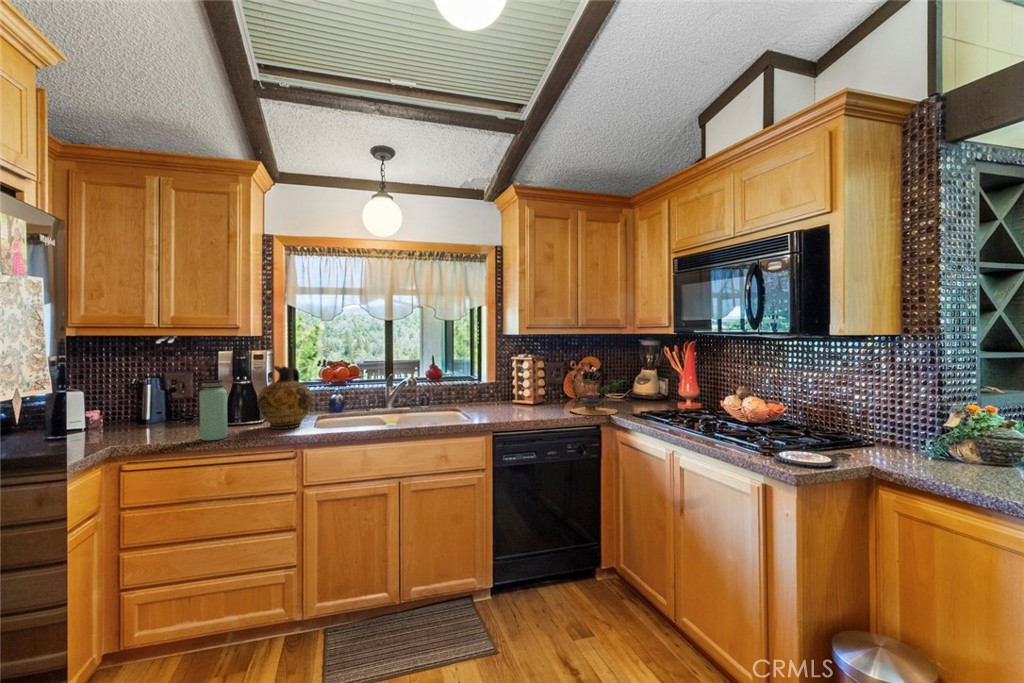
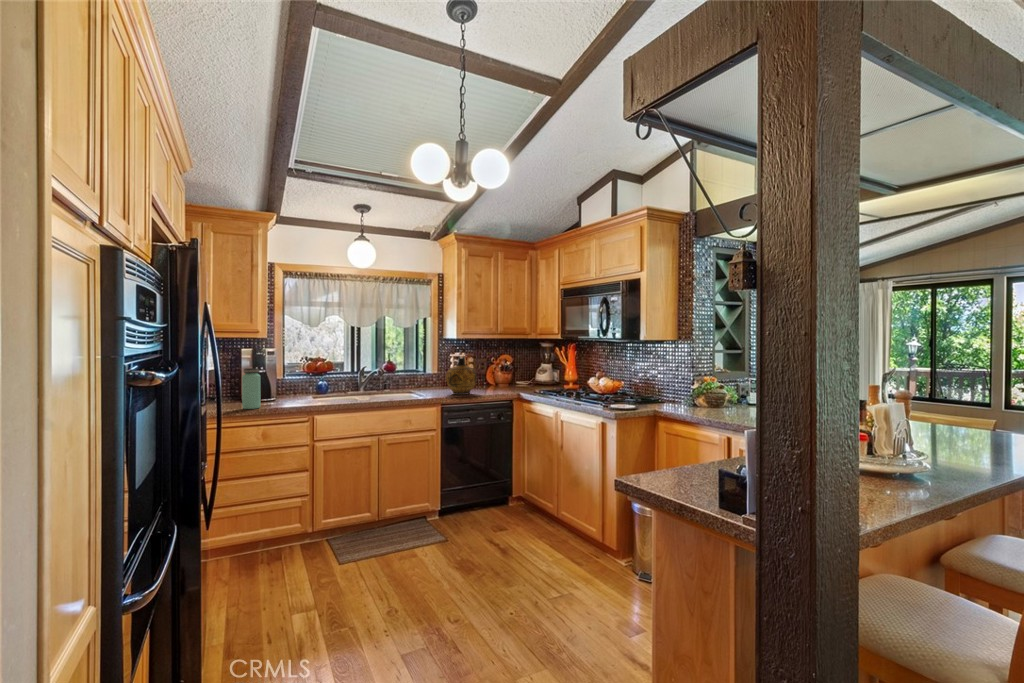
ceramic jug: present [257,366,312,429] -> present [446,356,477,395]
plant: present [570,379,624,415] -> none [491,368,532,393]

